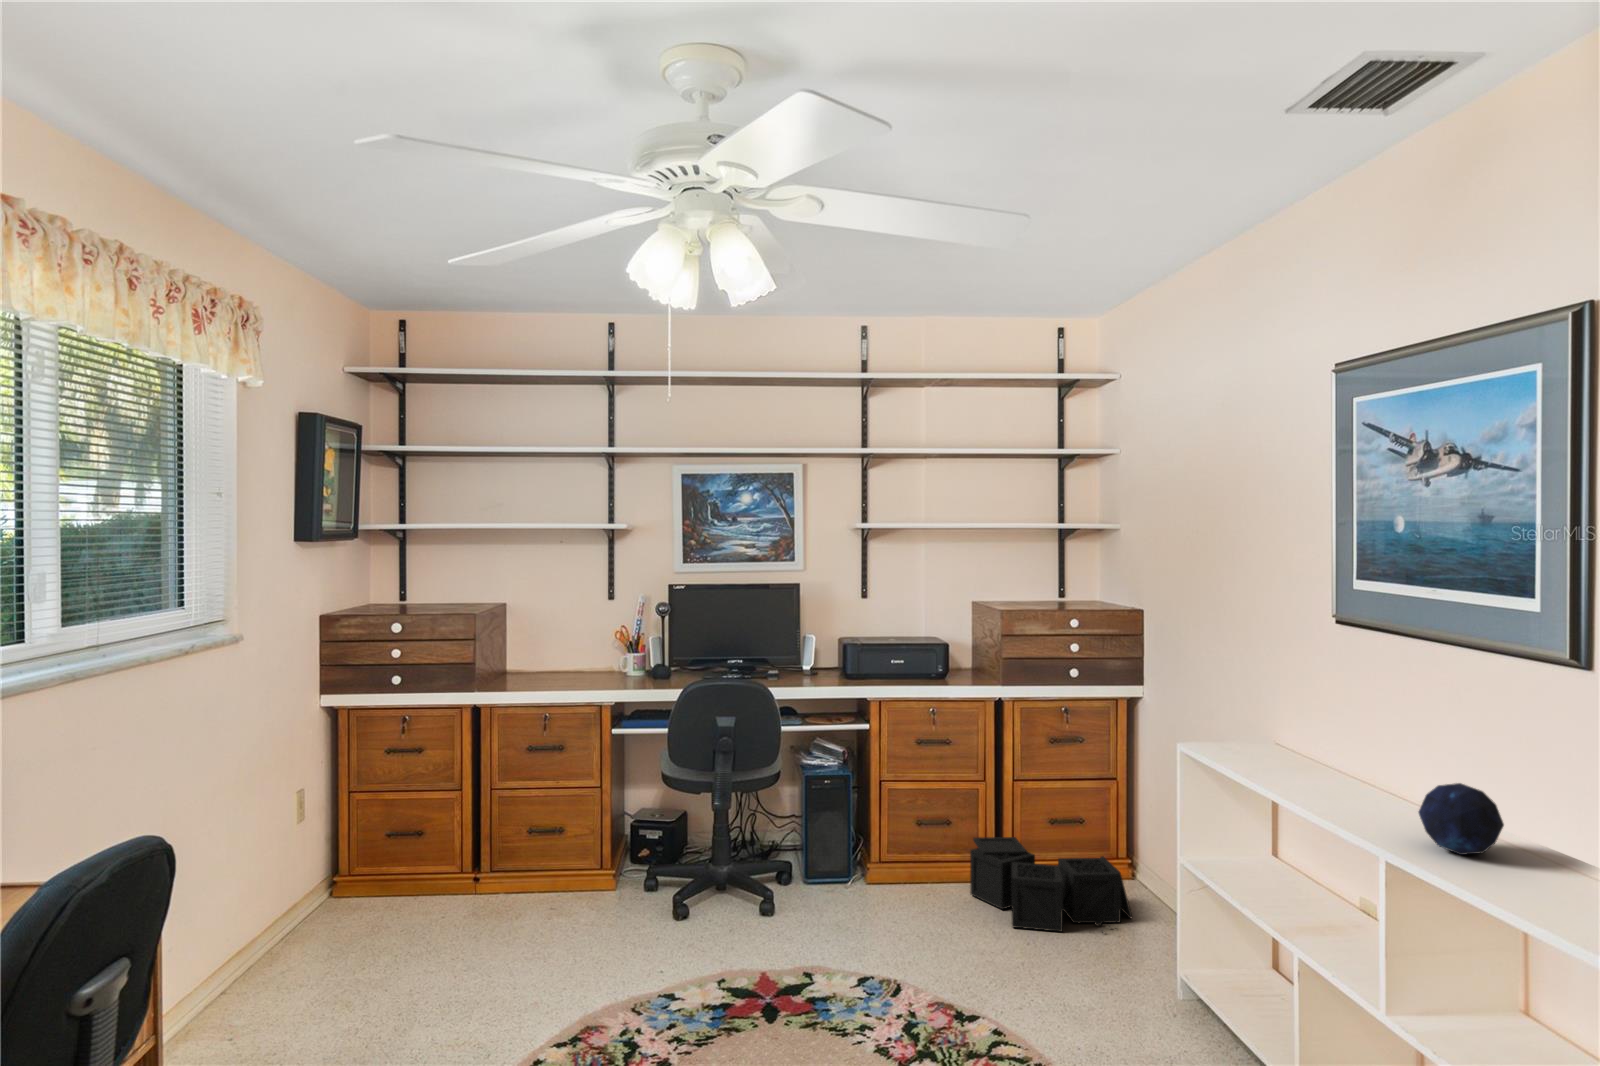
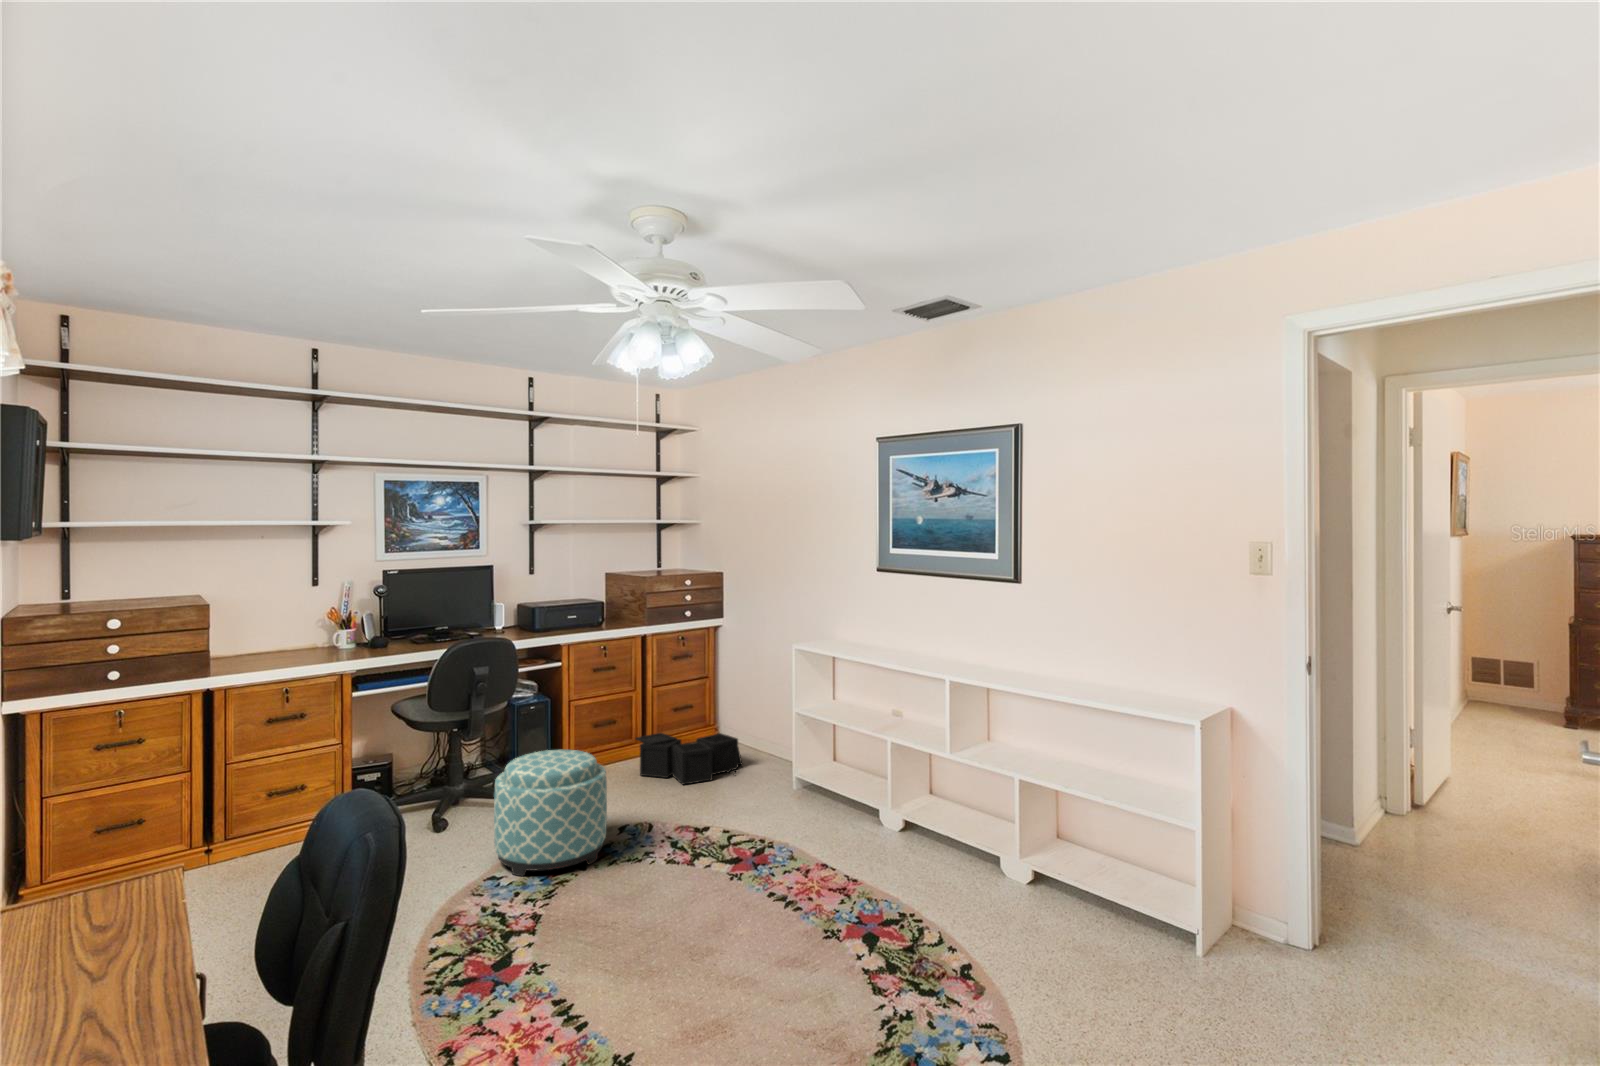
decorative orb: present [1419,783,1504,855] -> none [946,637,977,668]
ottoman: none [680,839,825,1019] -> present [494,750,607,876]

